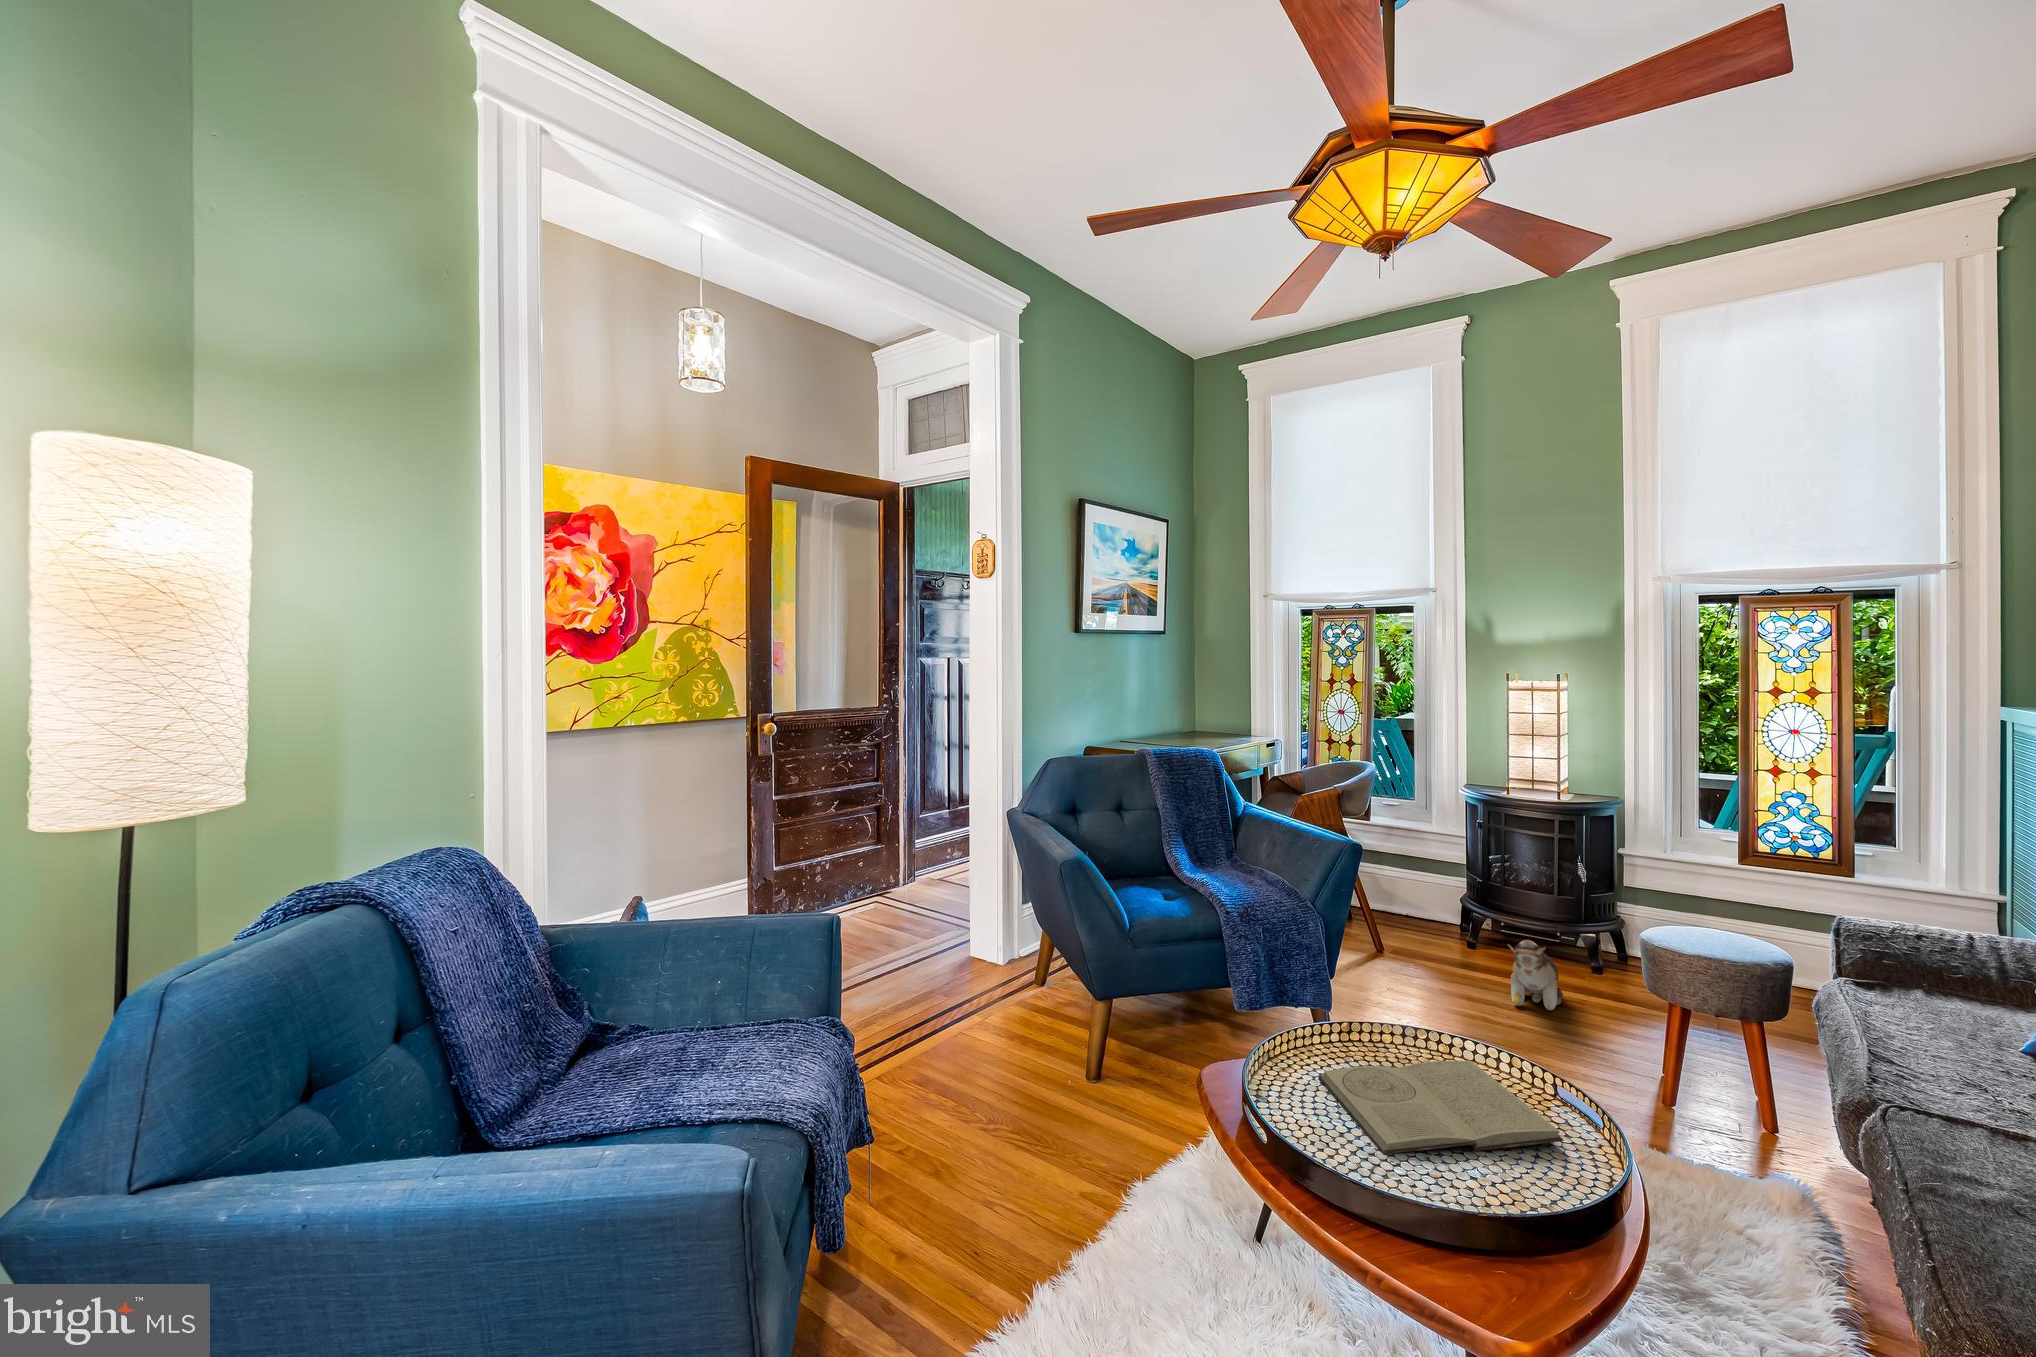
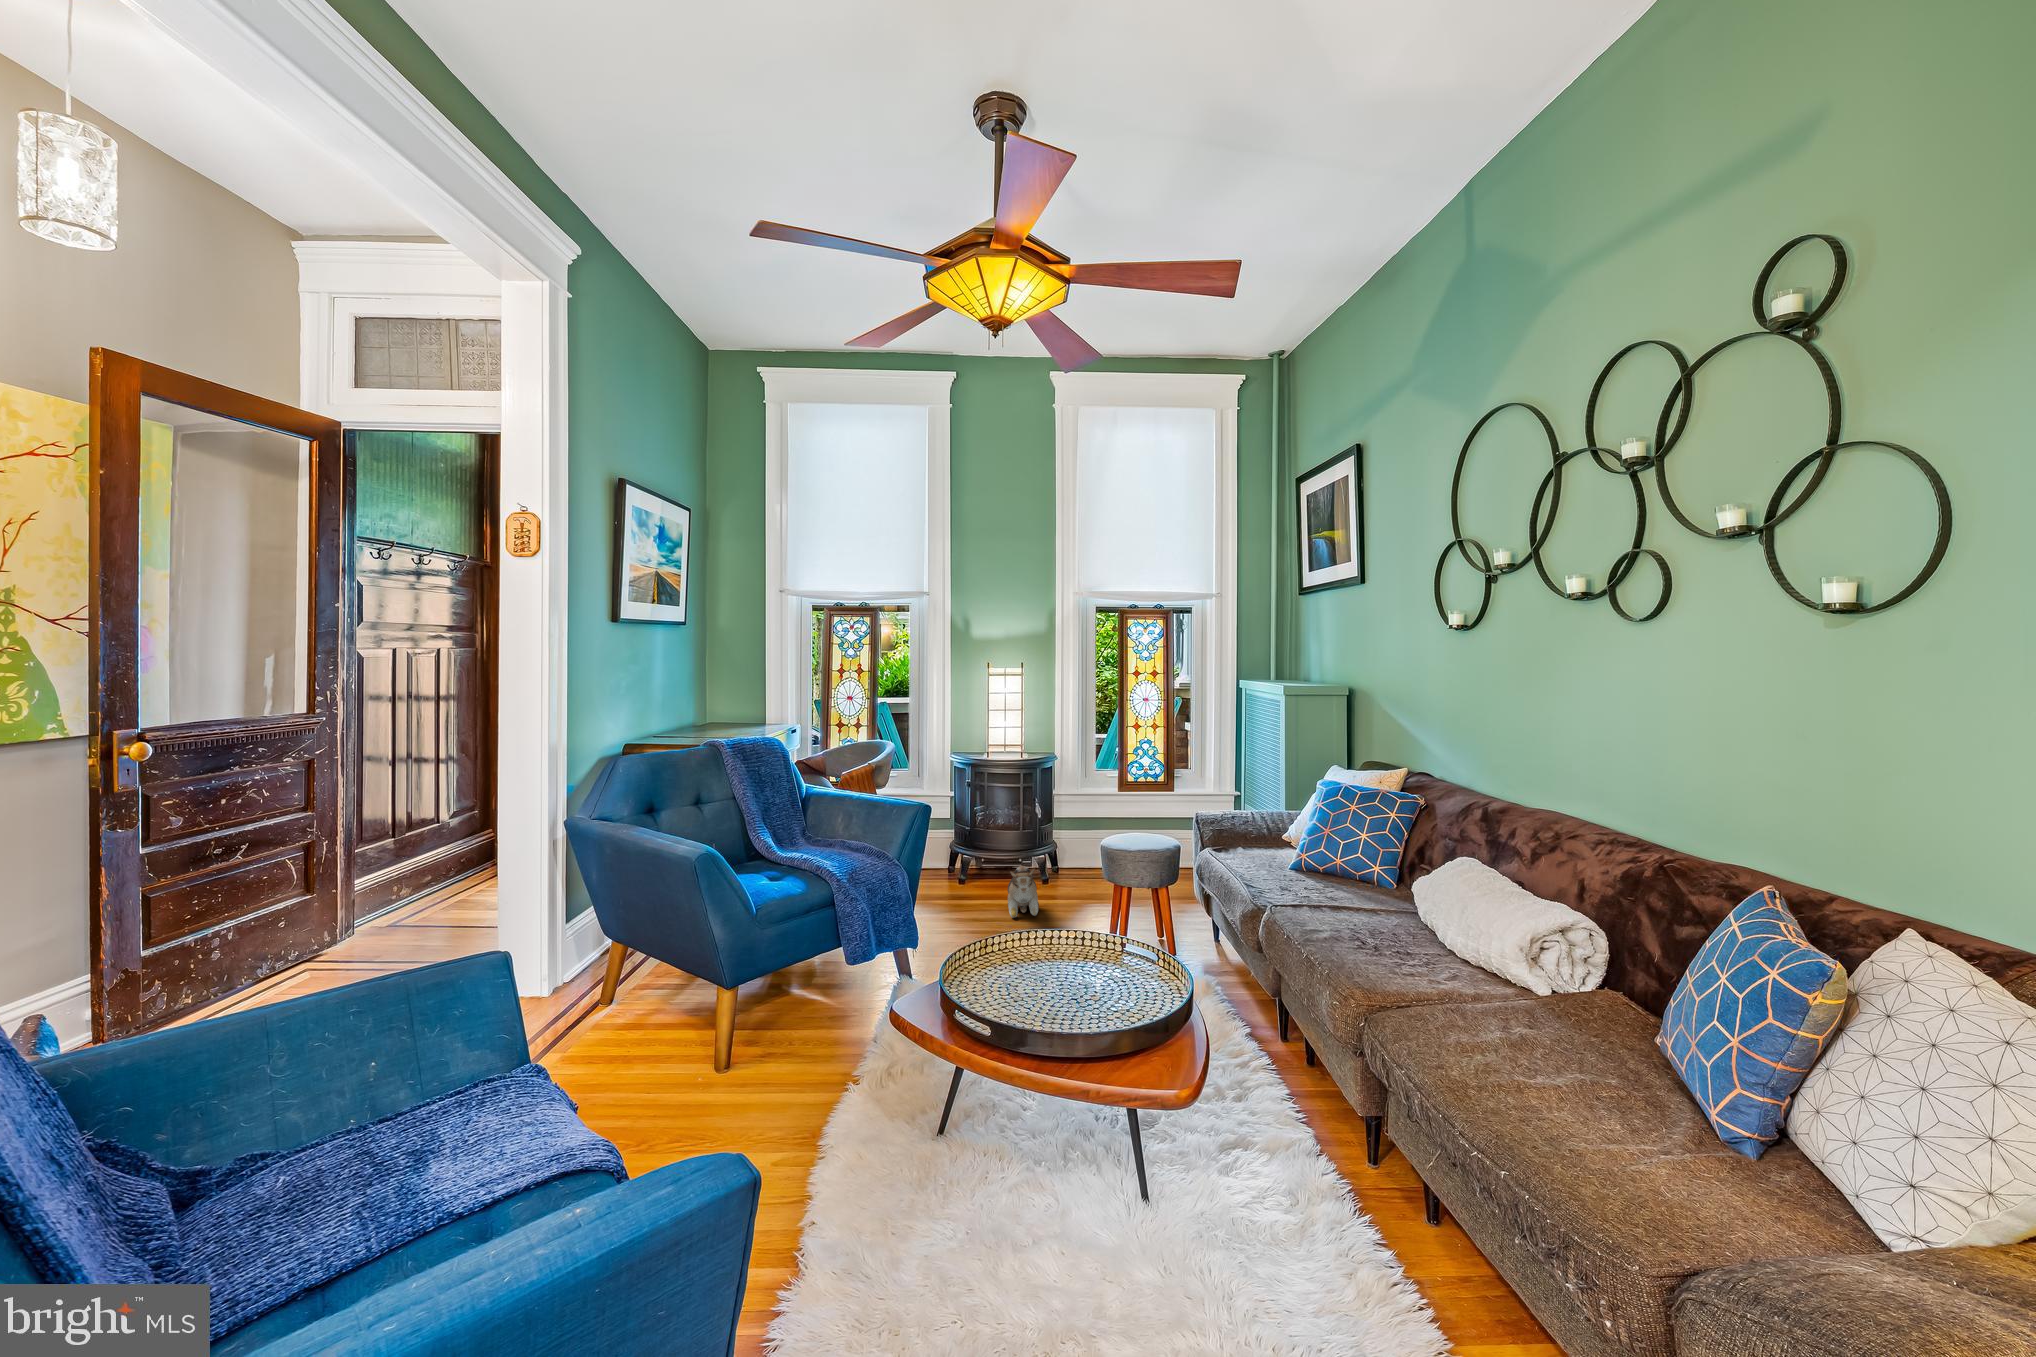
book: present [1318,1061,1563,1154] -> none [998,942,1157,1013]

